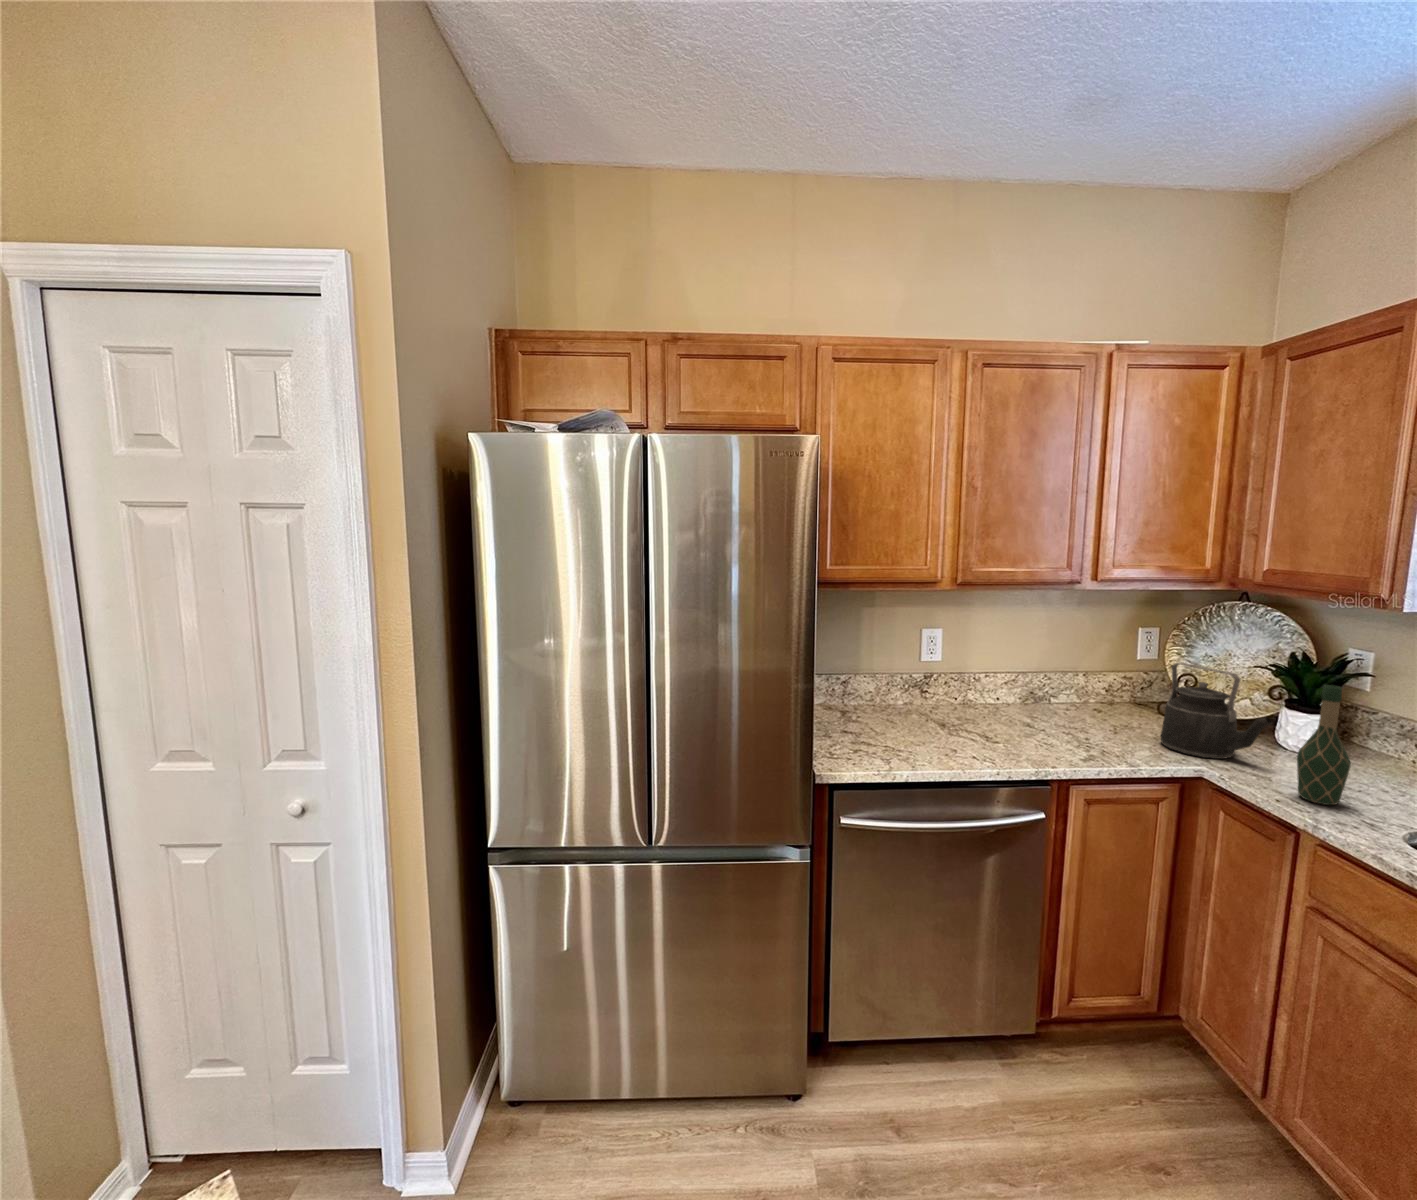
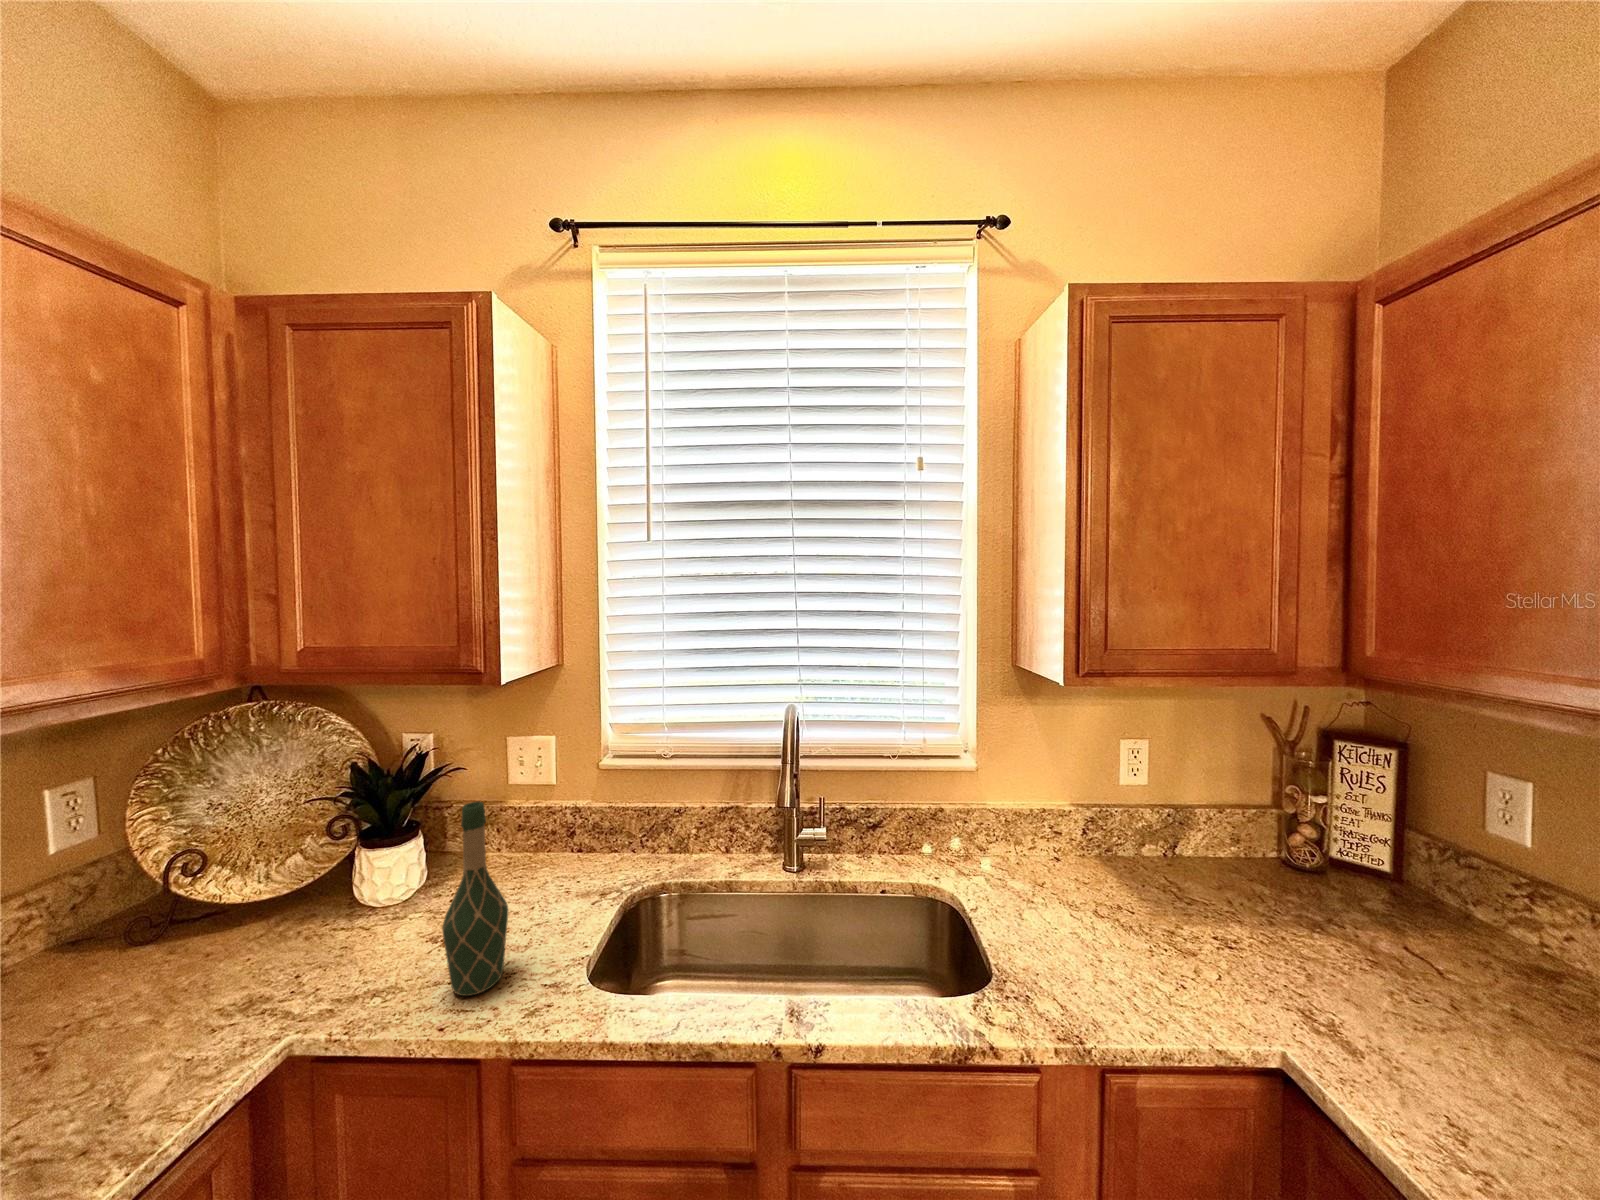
kettle: present [1161,663,1273,759] -> none [159,831,379,1044]

